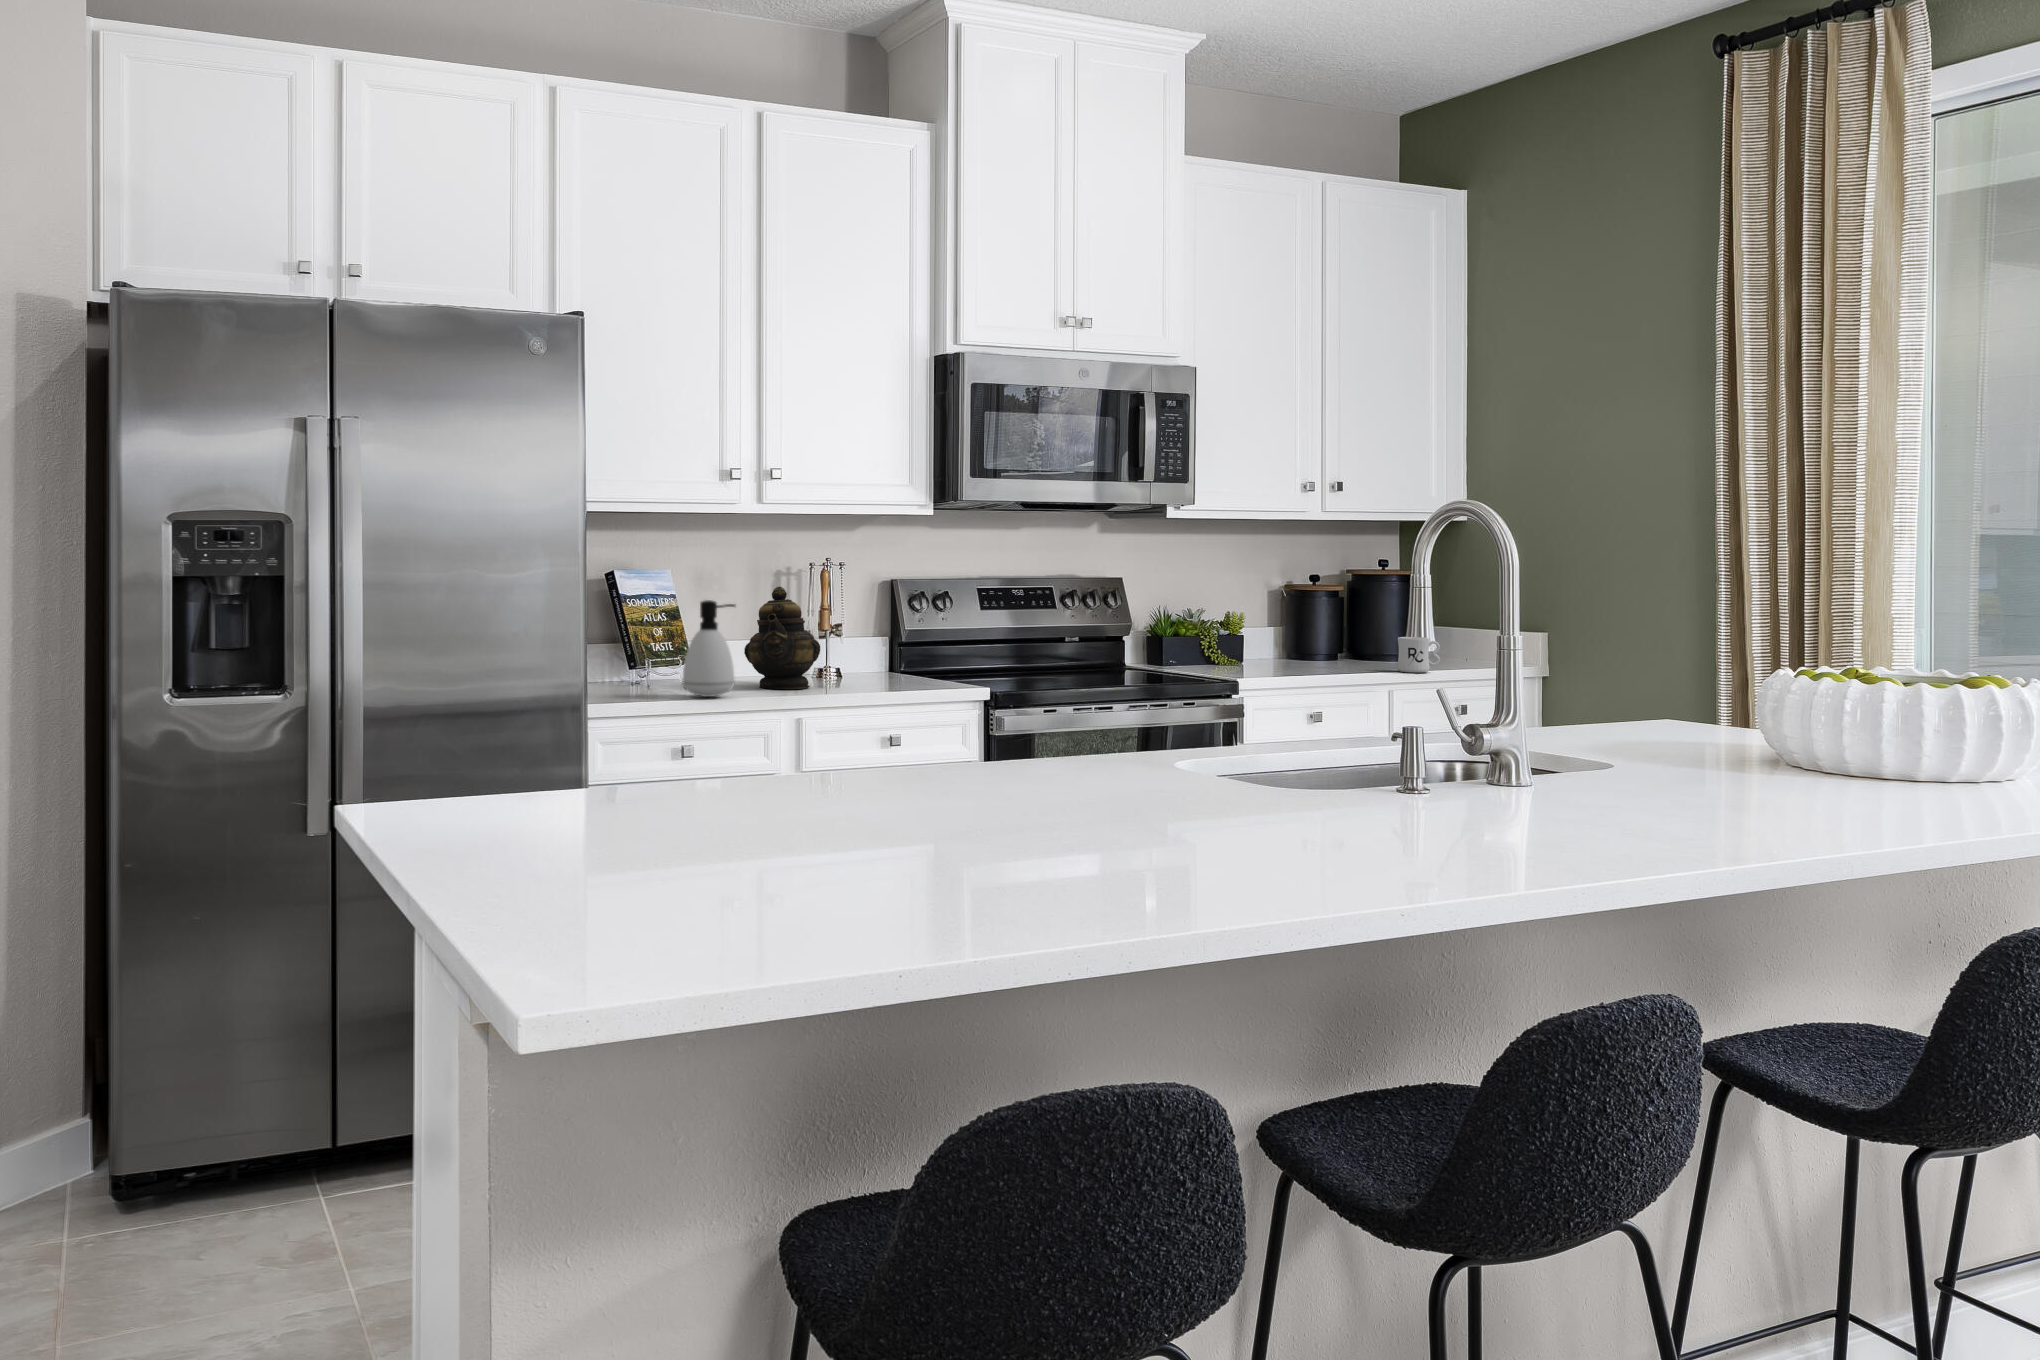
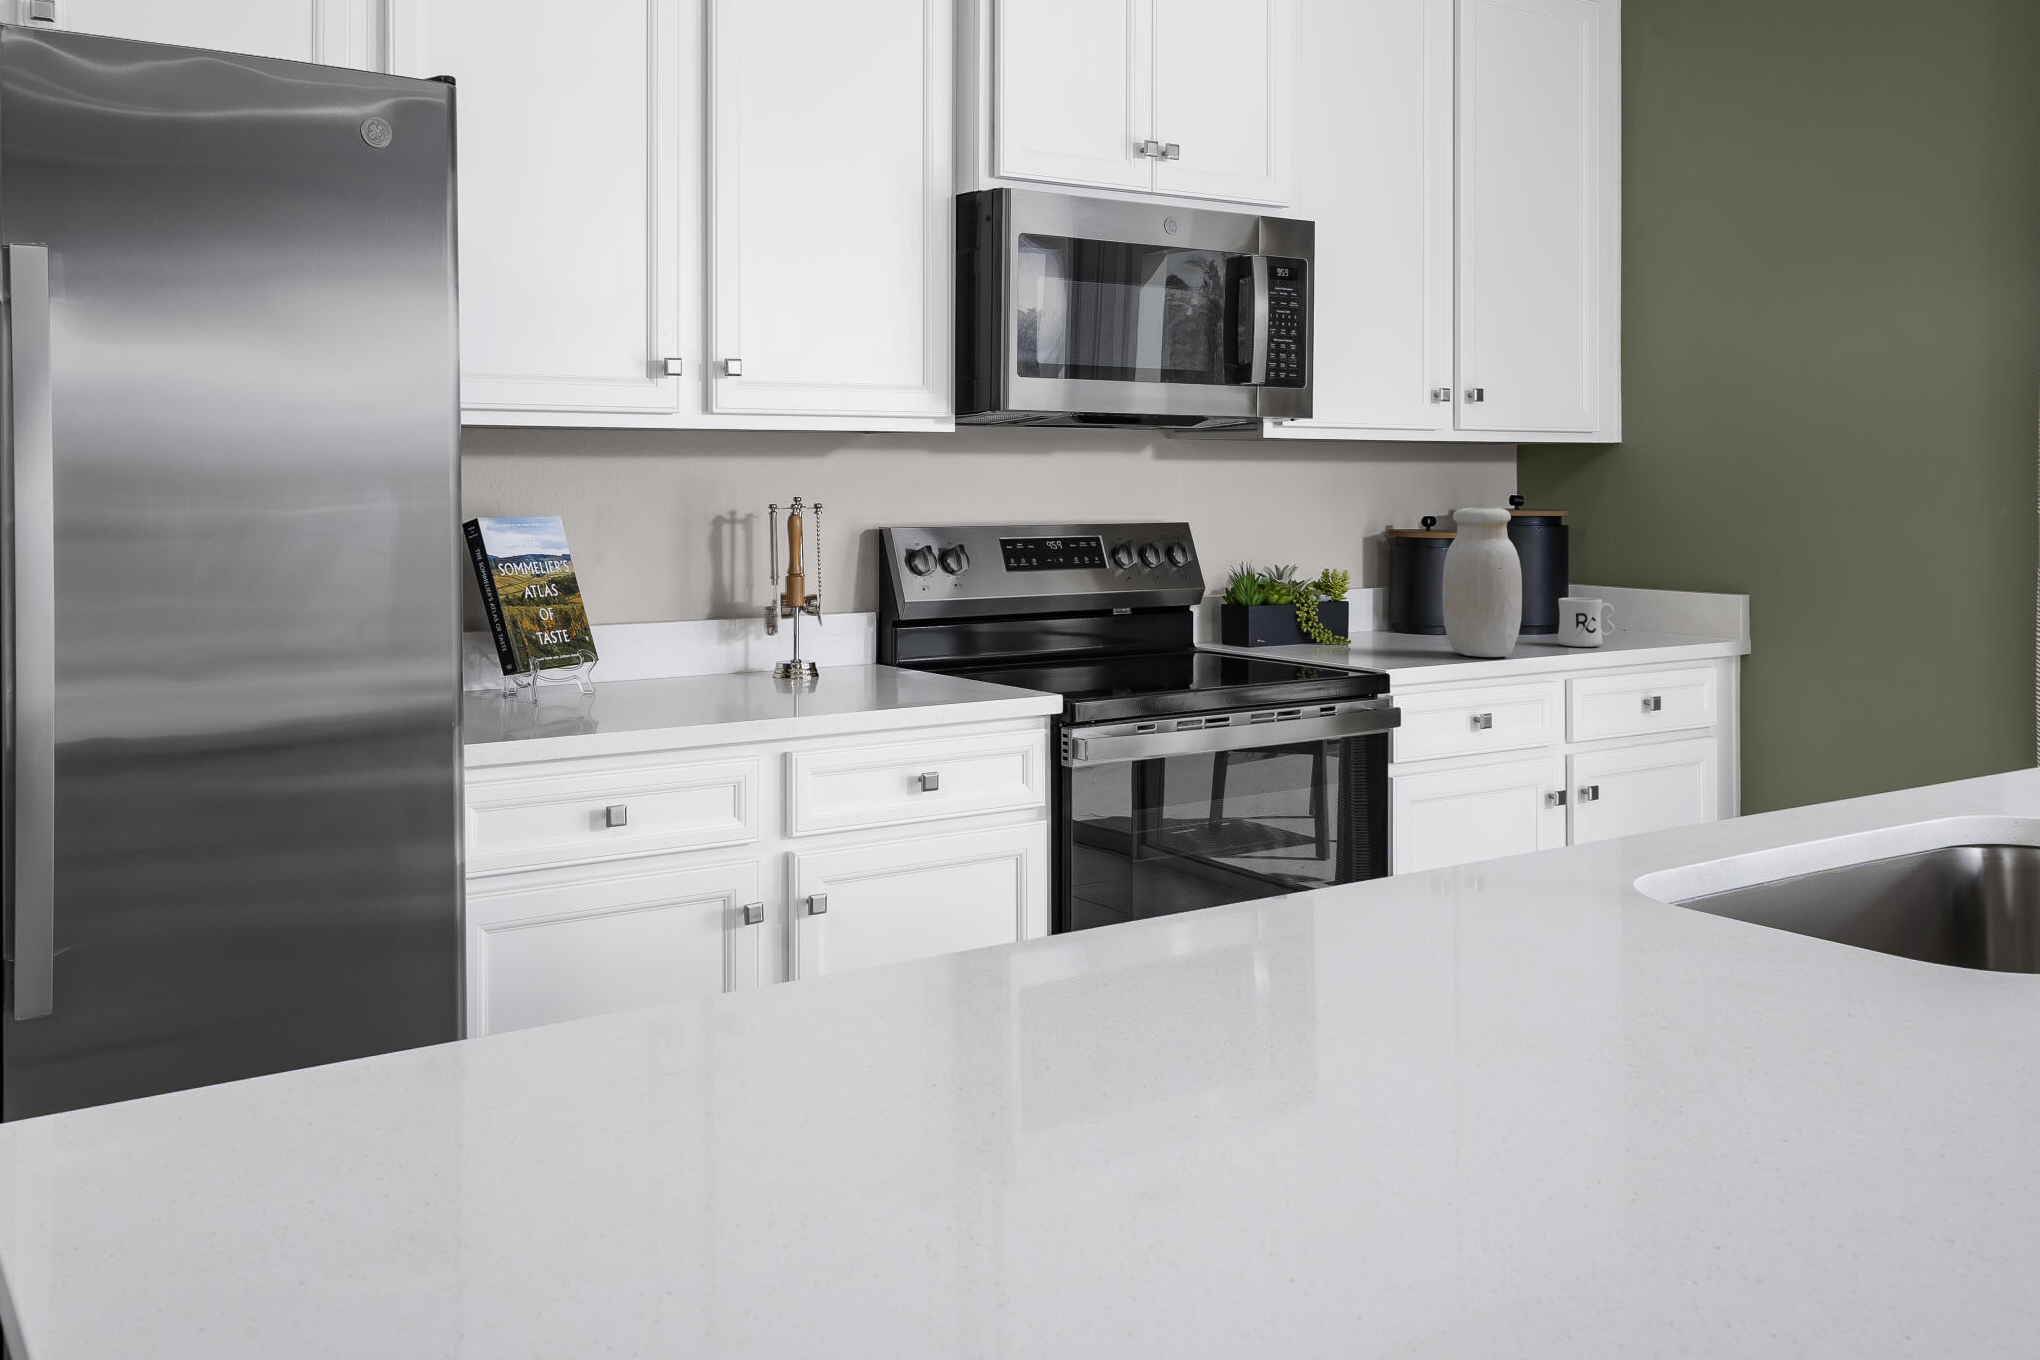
jar: none [1299,570,1353,677] -> present [1442,508,1522,657]
teapot: present [744,587,820,689] -> none [687,541,805,701]
soap dispenser: present [683,600,735,697] -> none [600,567,686,721]

